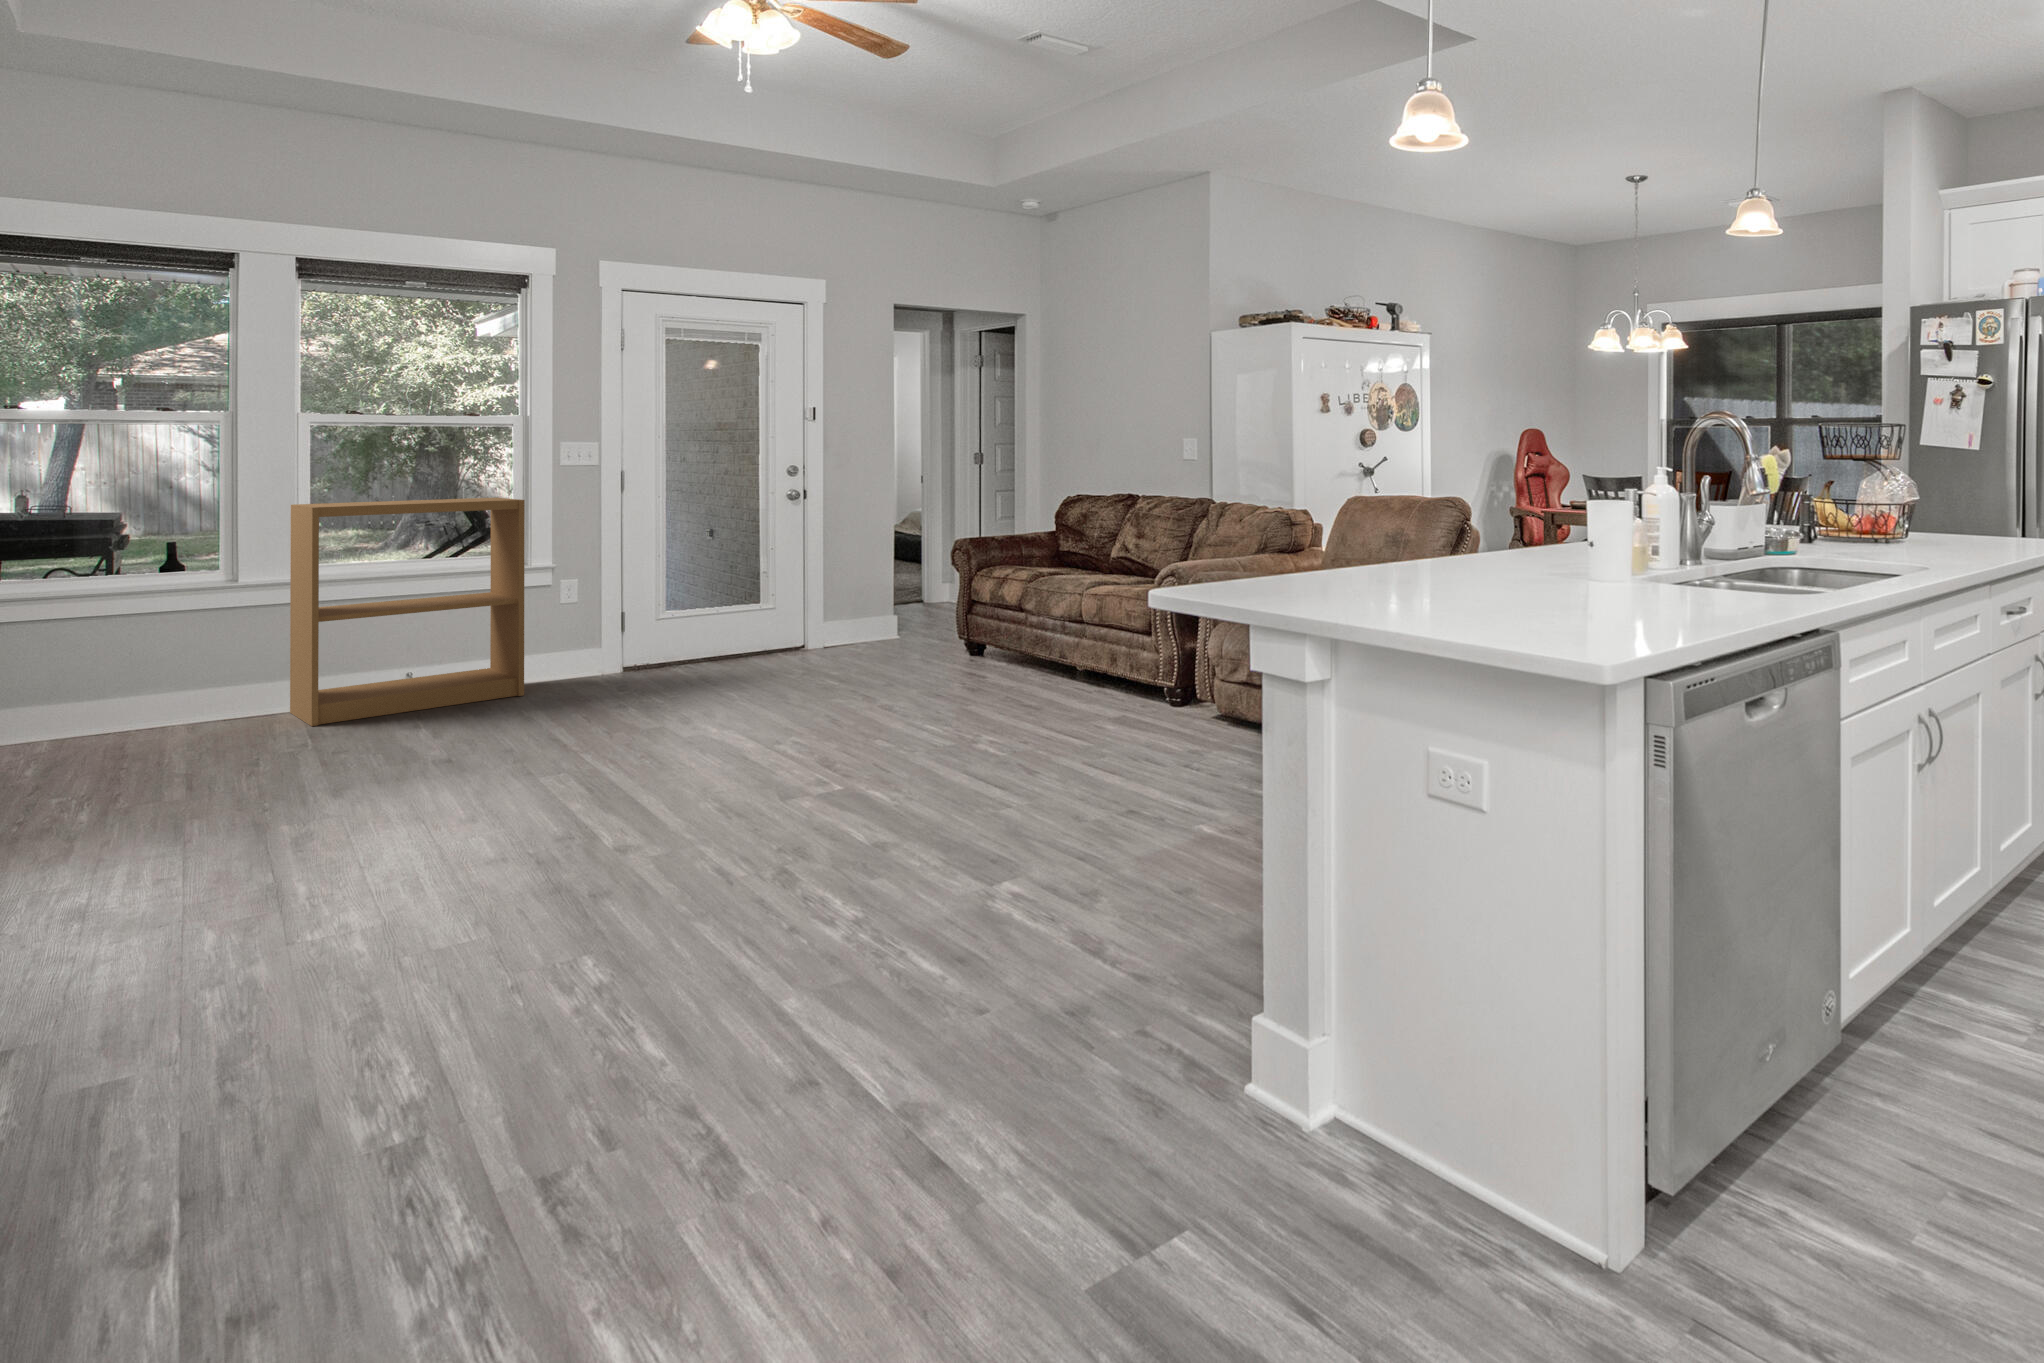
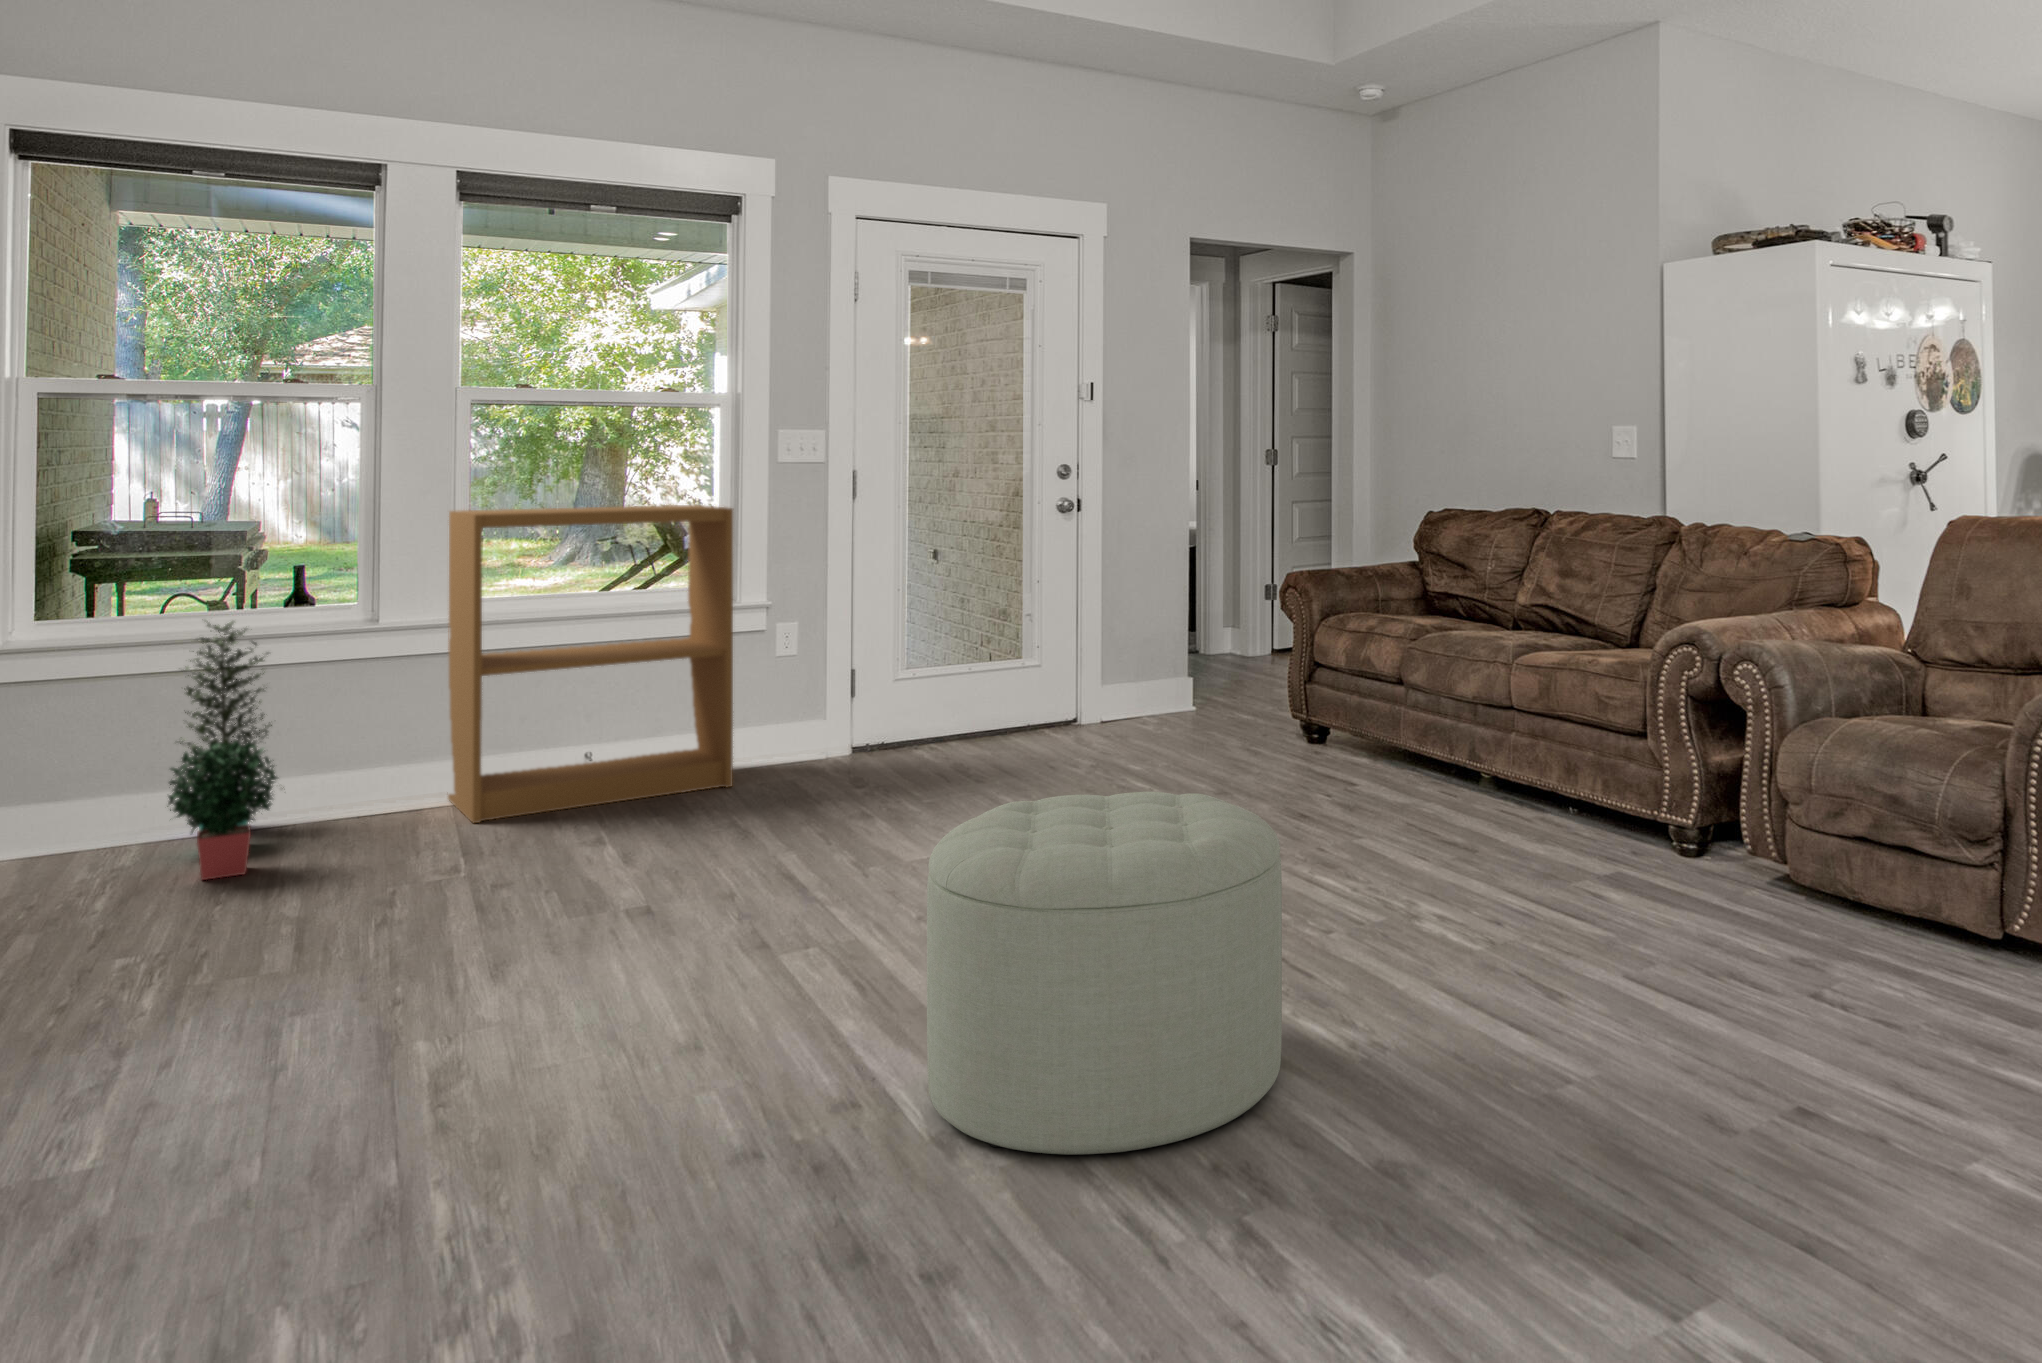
potted plant: none [52,586,155,770] -> present [167,621,277,880]
ottoman: none [621,667,849,863] -> present [927,792,1282,1155]

